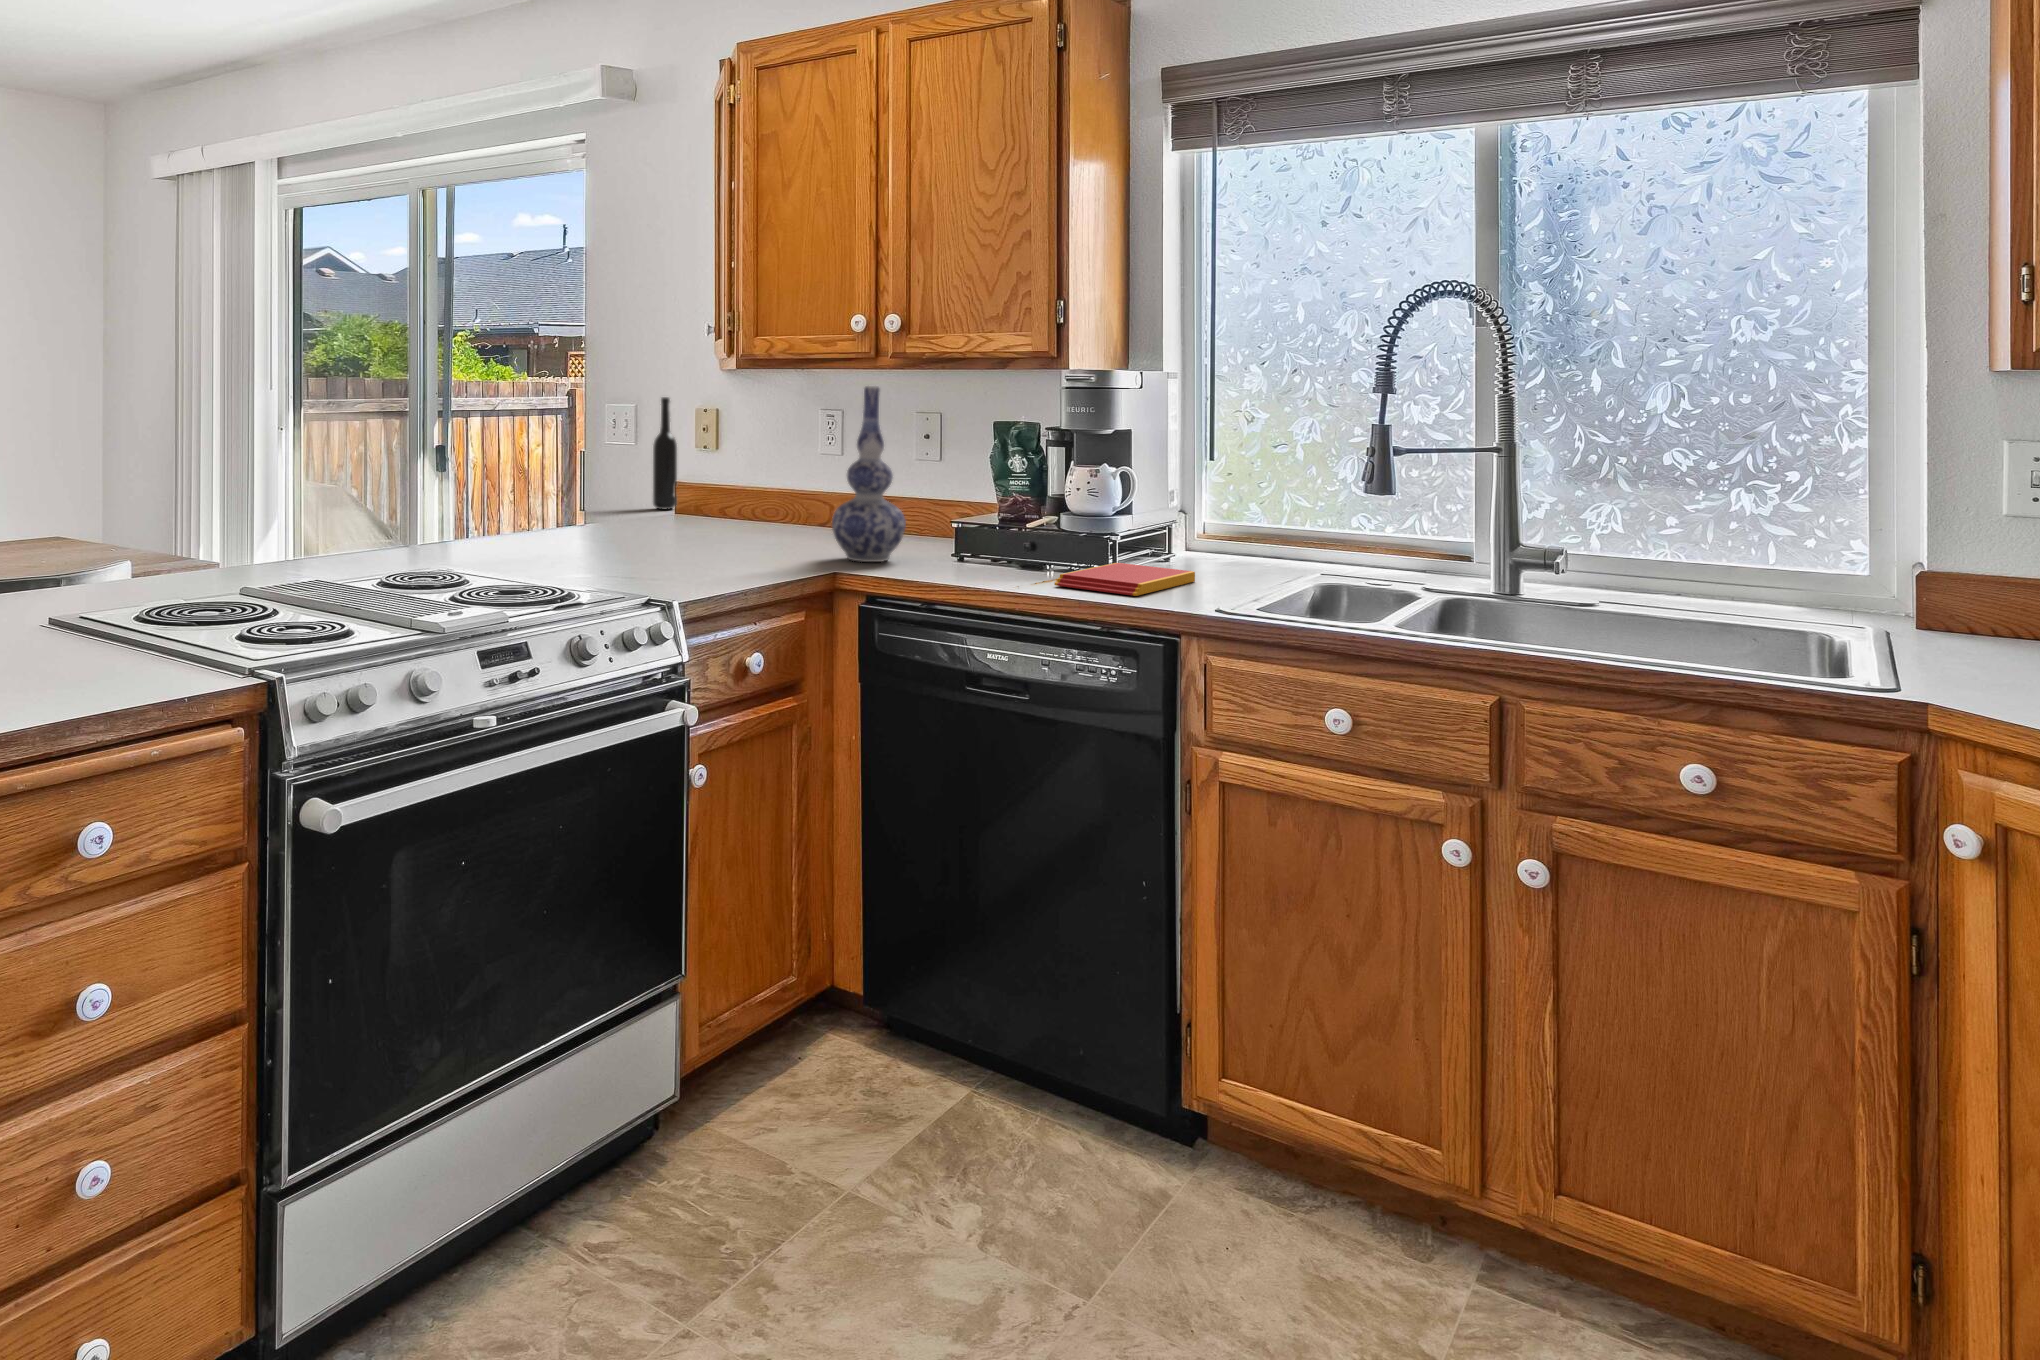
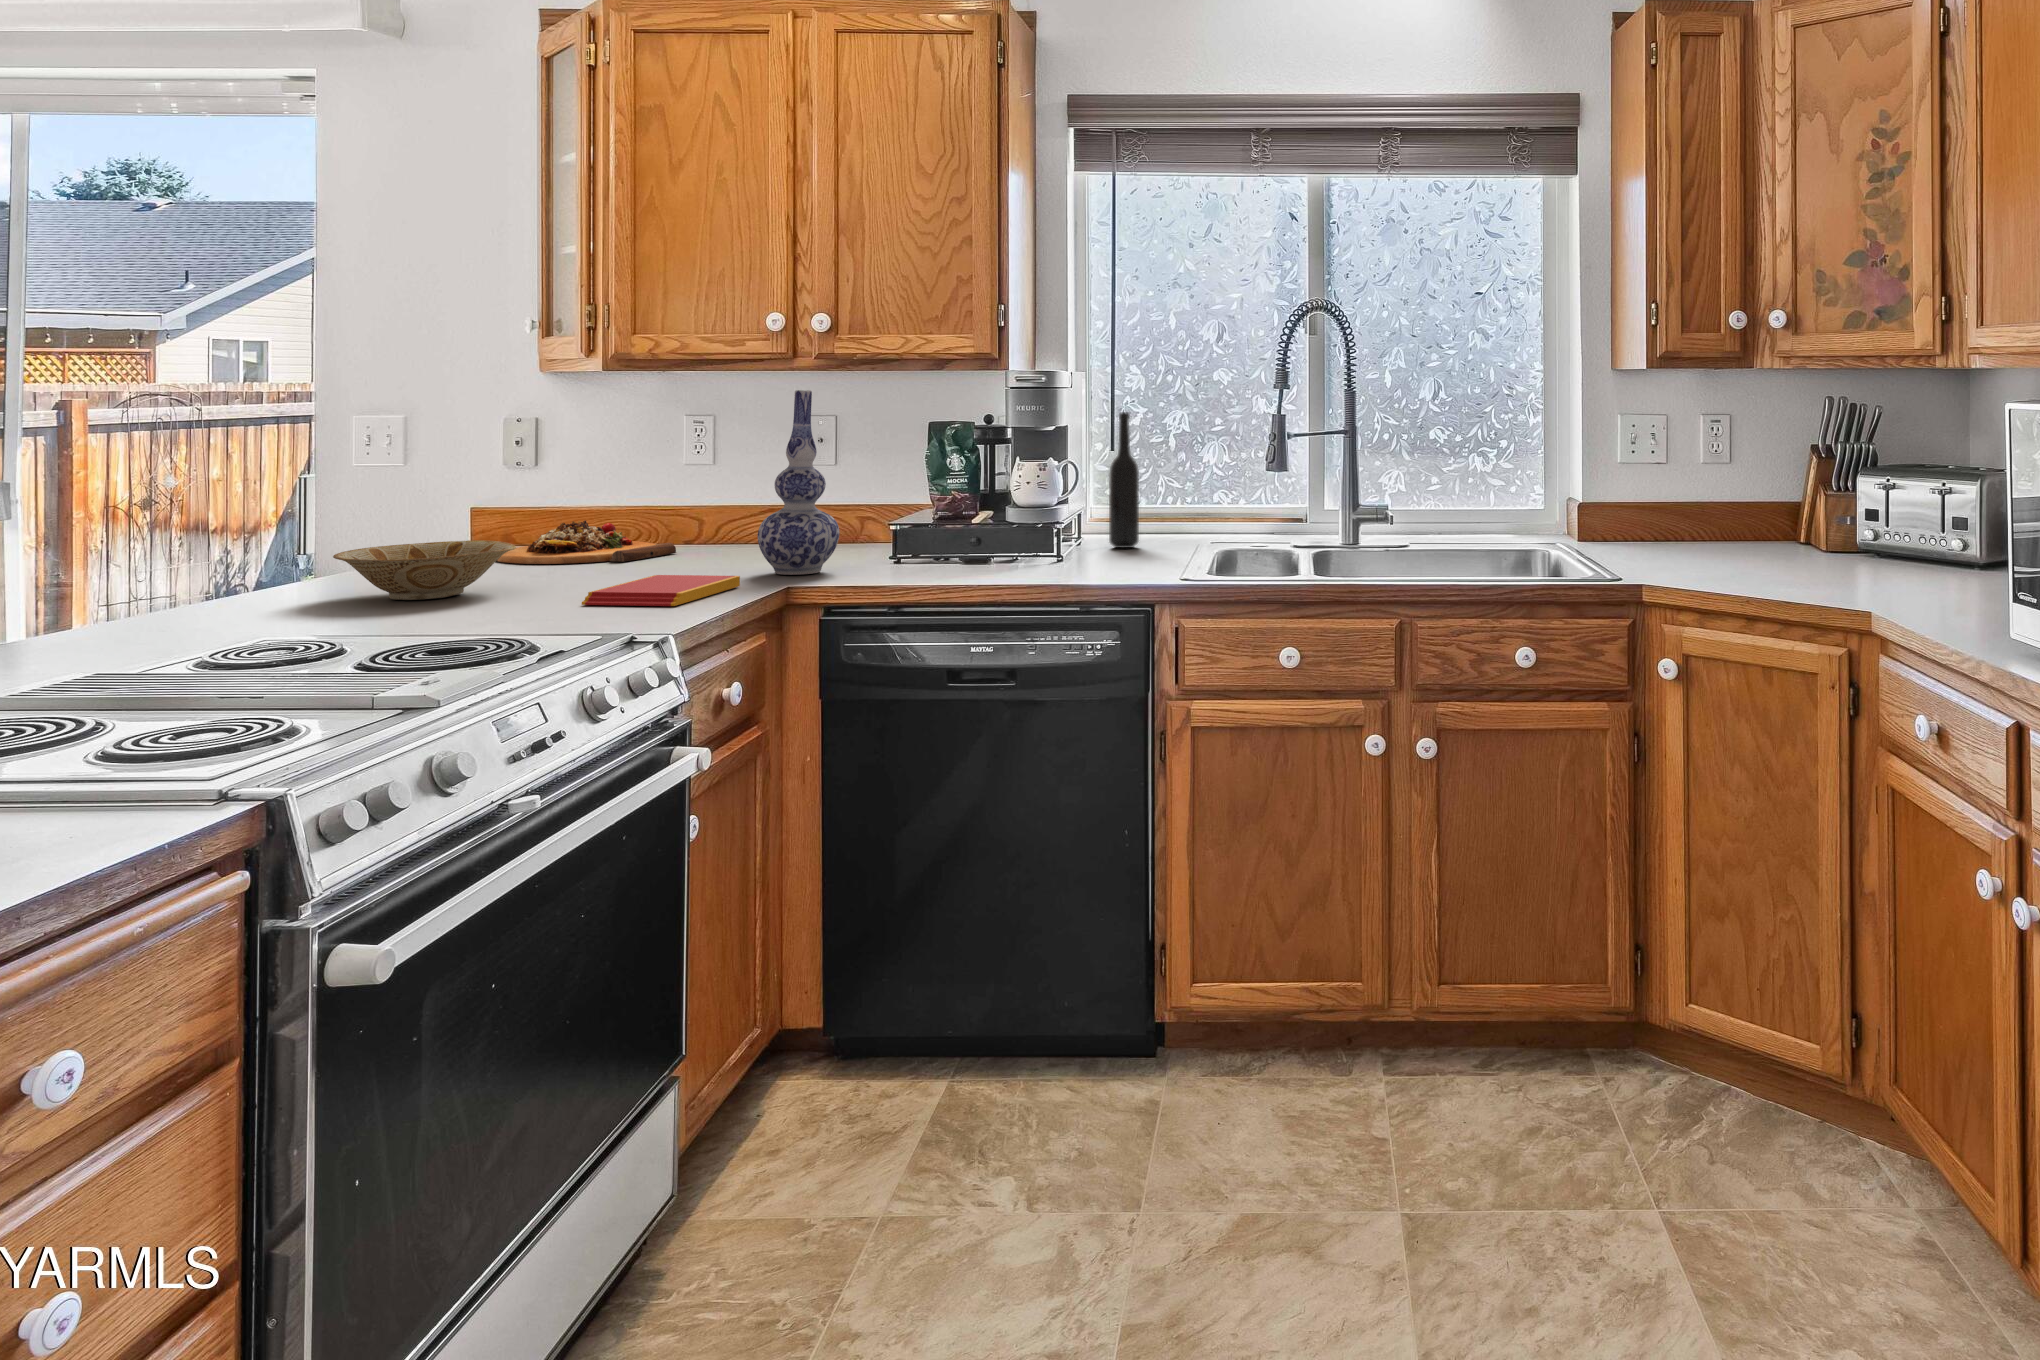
bottle: present [653,397,677,509] -> present [1109,412,1139,548]
cutting board: none [671,496,809,535] -> present [497,520,676,564]
bowl: none [510,507,639,553] -> present [333,540,516,600]
book: present [1054,563,1195,596] -> present [582,575,740,606]

